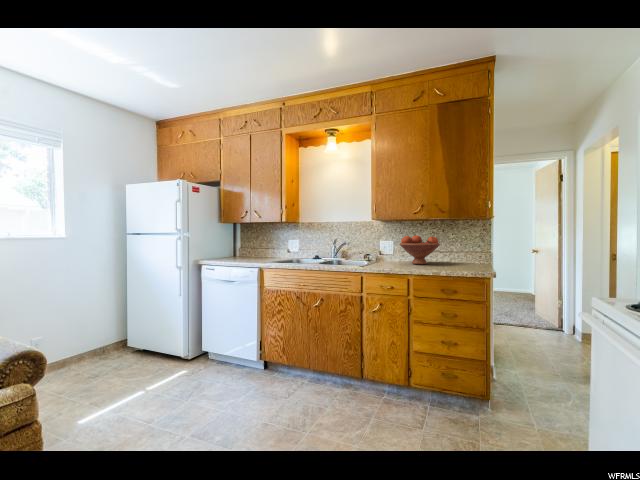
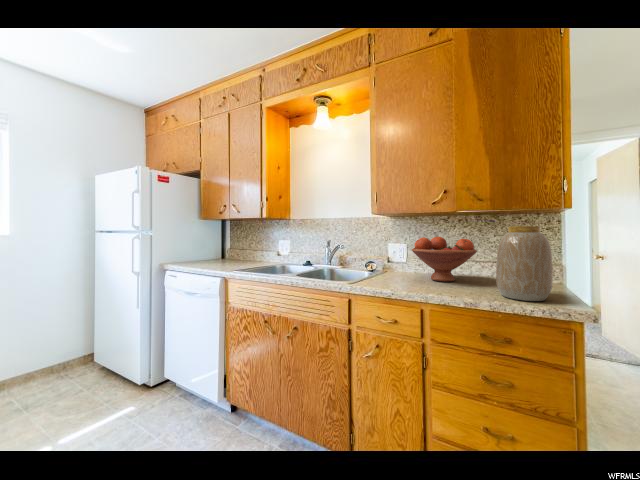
vase: none [449,229,477,270] -> present [496,226,553,301]

